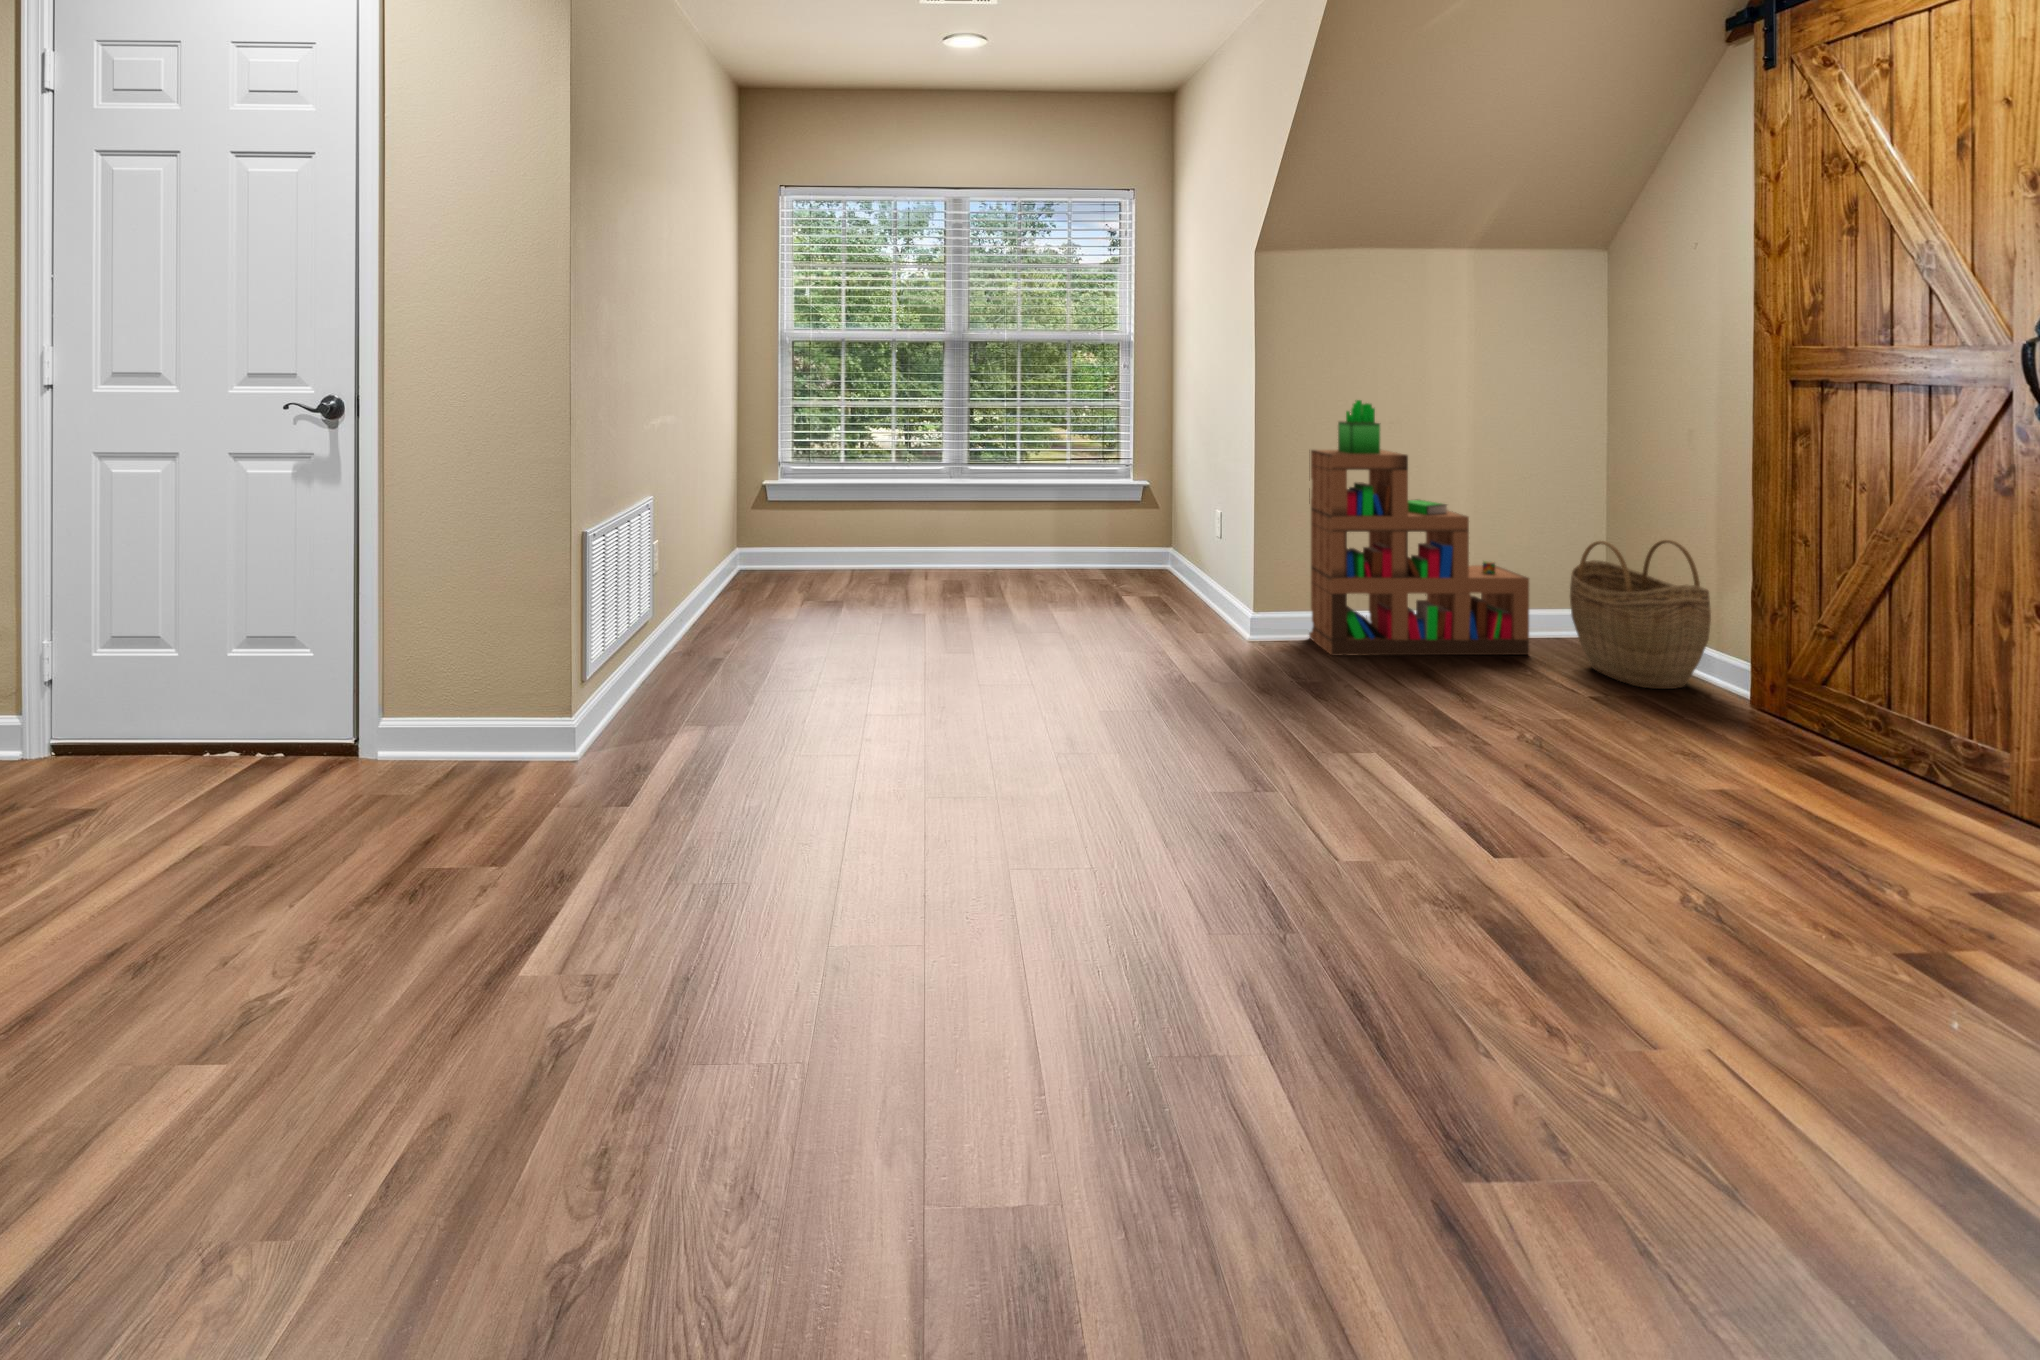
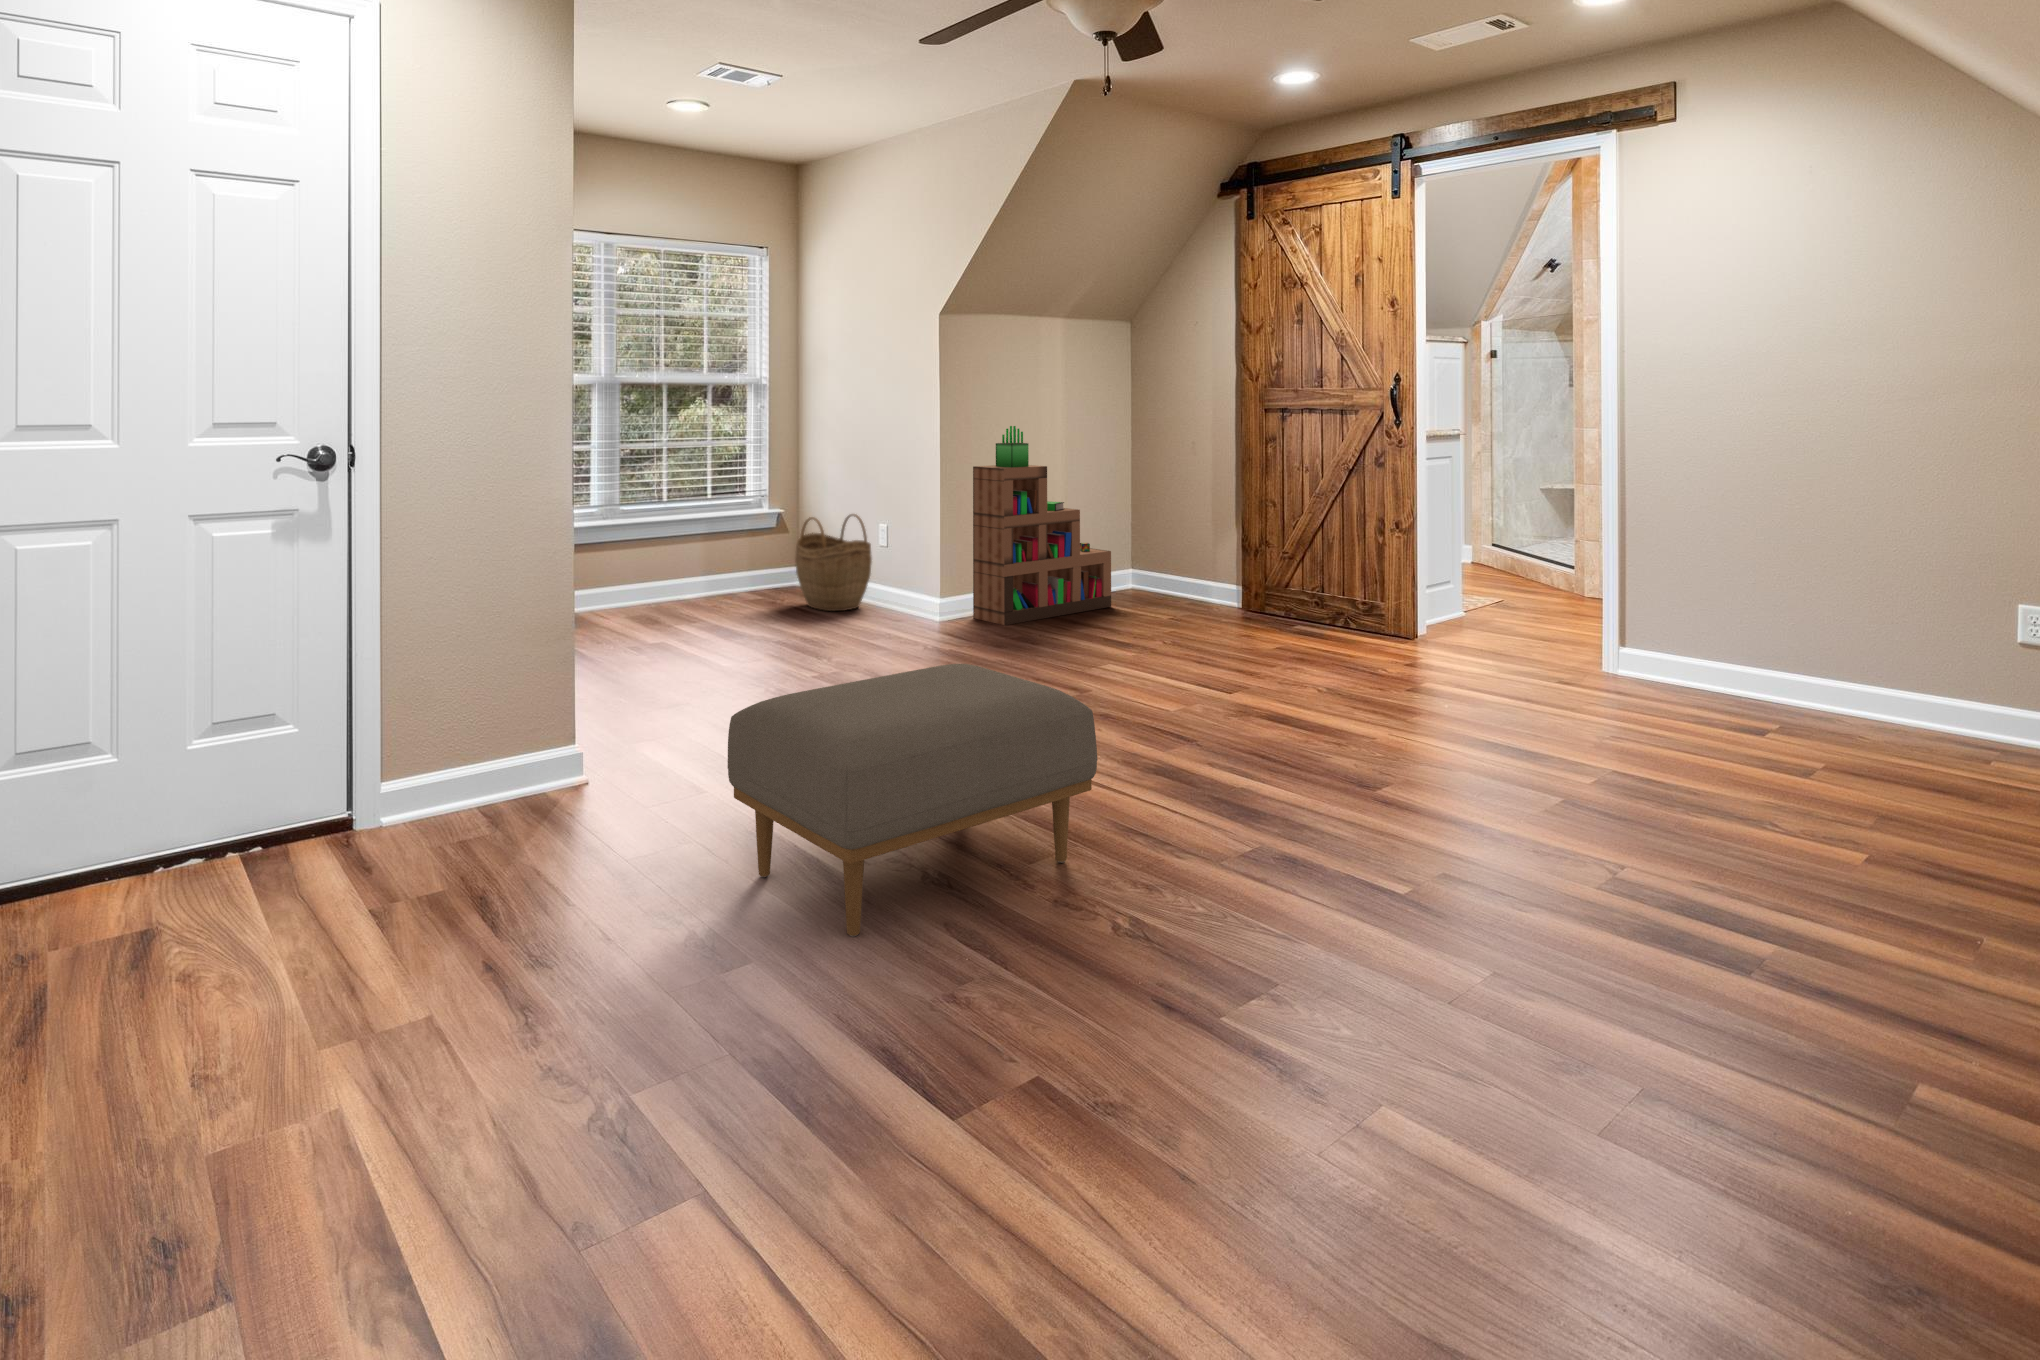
woven basket: present [1570,540,1711,689] -> present [795,514,872,611]
ottoman: none [210,729,787,1105] -> present [728,664,1098,937]

